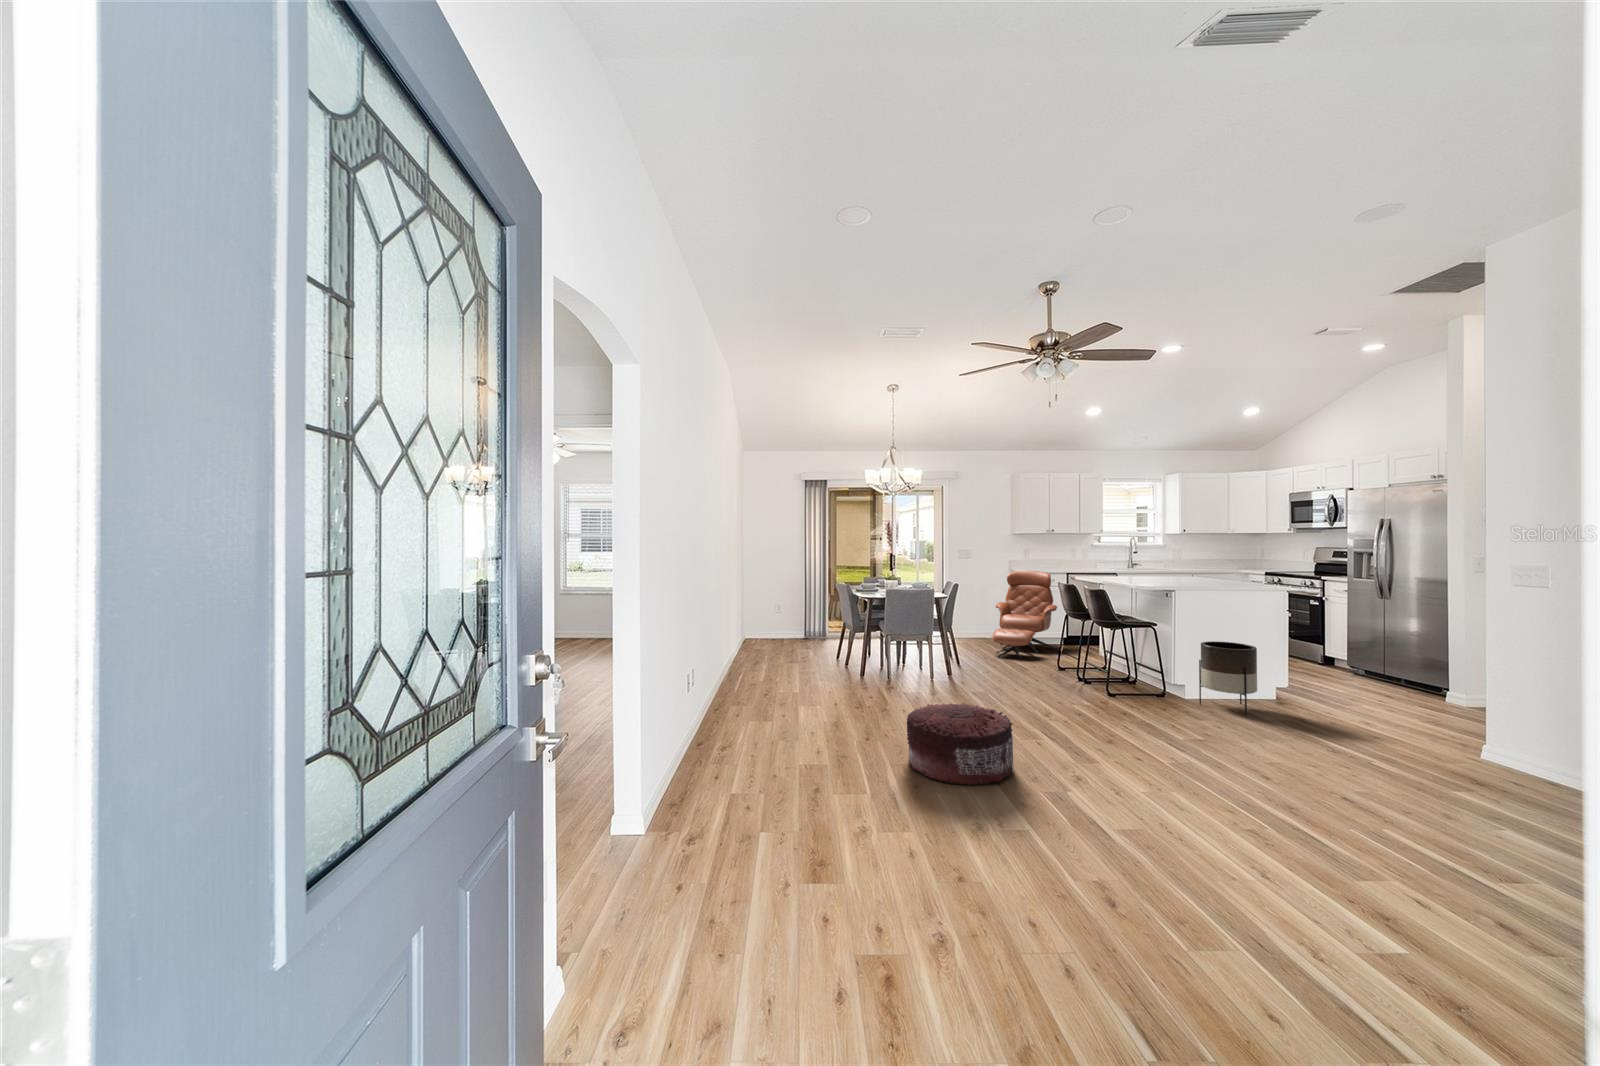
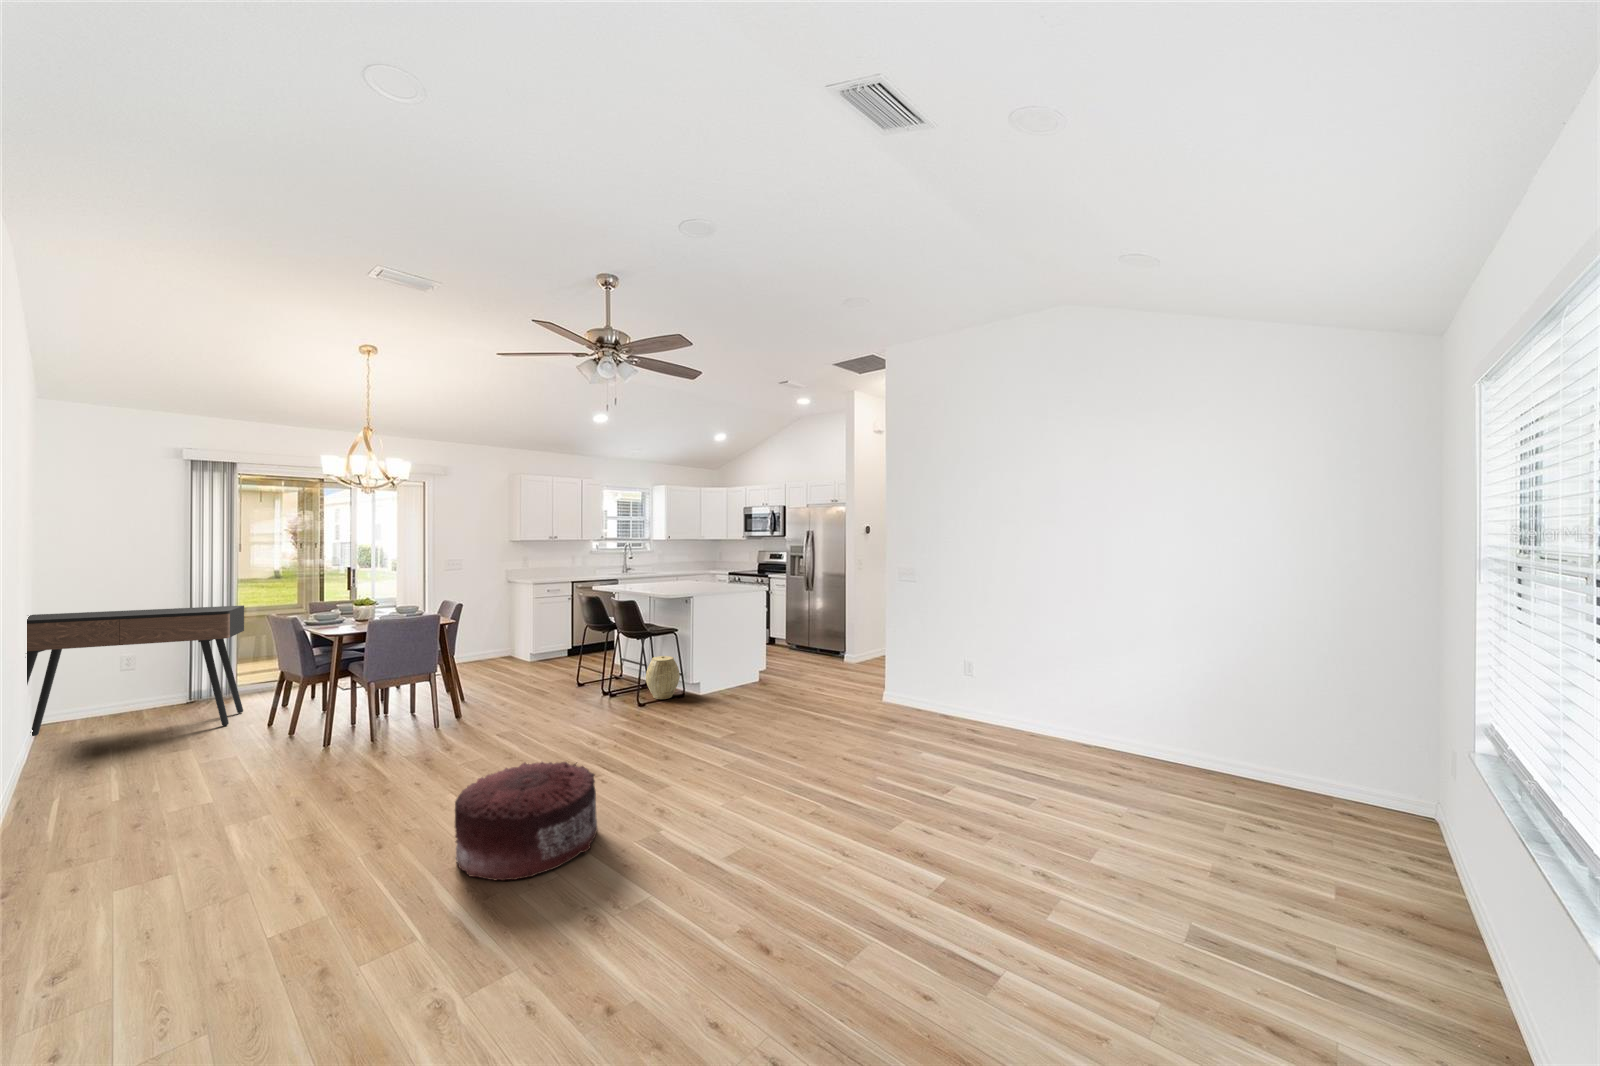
lounge chair: present [992,571,1057,660] -> none [495,582,565,685]
console table: none [737,574,834,652] -> present [26,605,244,736]
planter: present [1199,641,1257,714] -> none [713,639,754,700]
woven basket: none [1120,650,1160,695] -> present [646,656,680,699]

